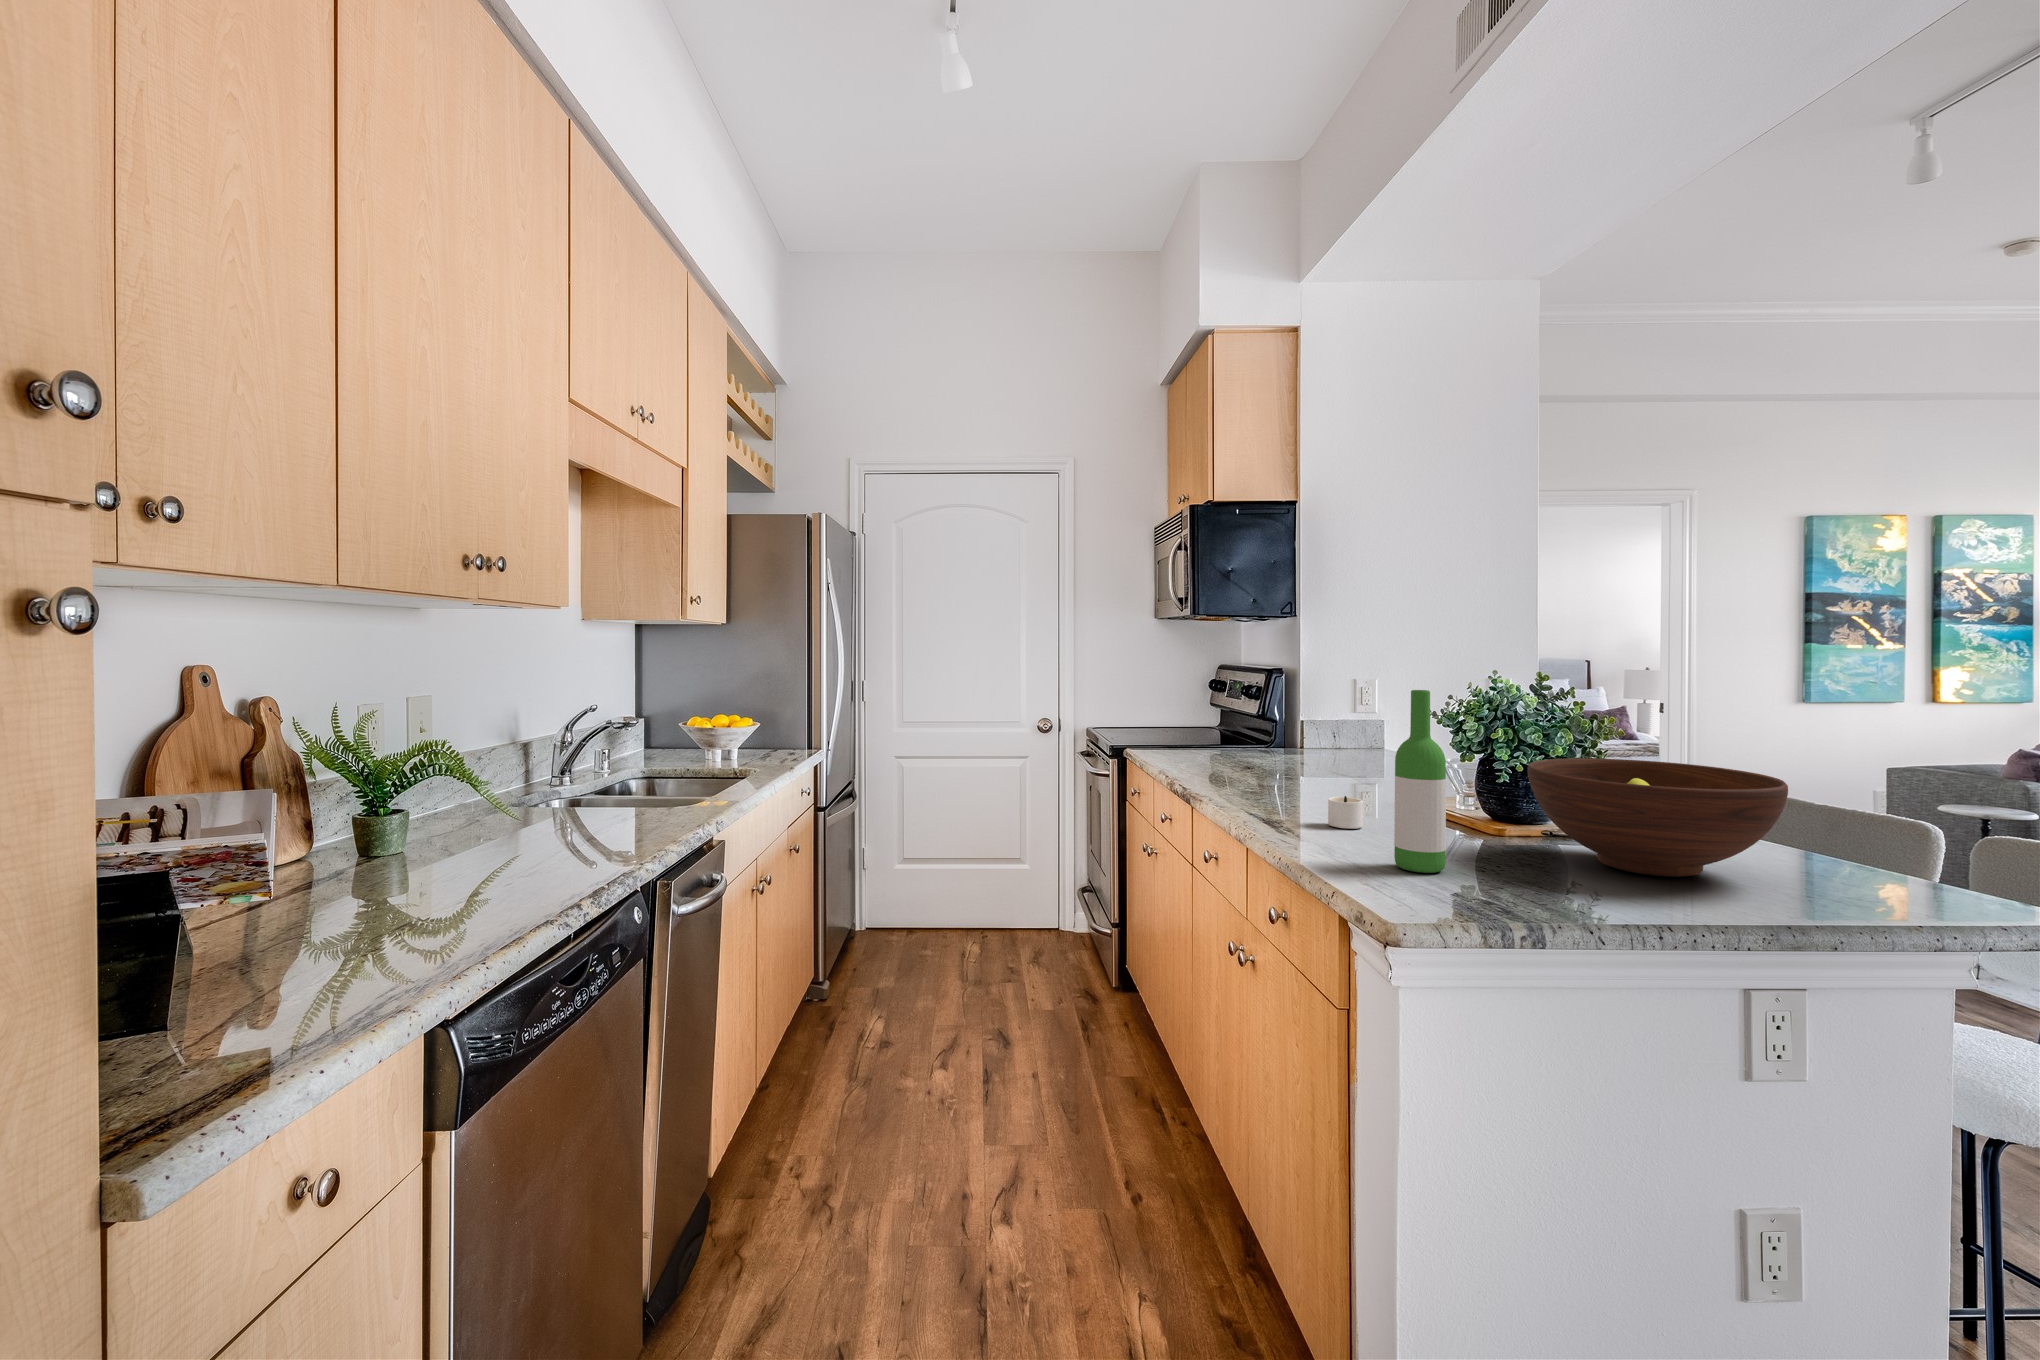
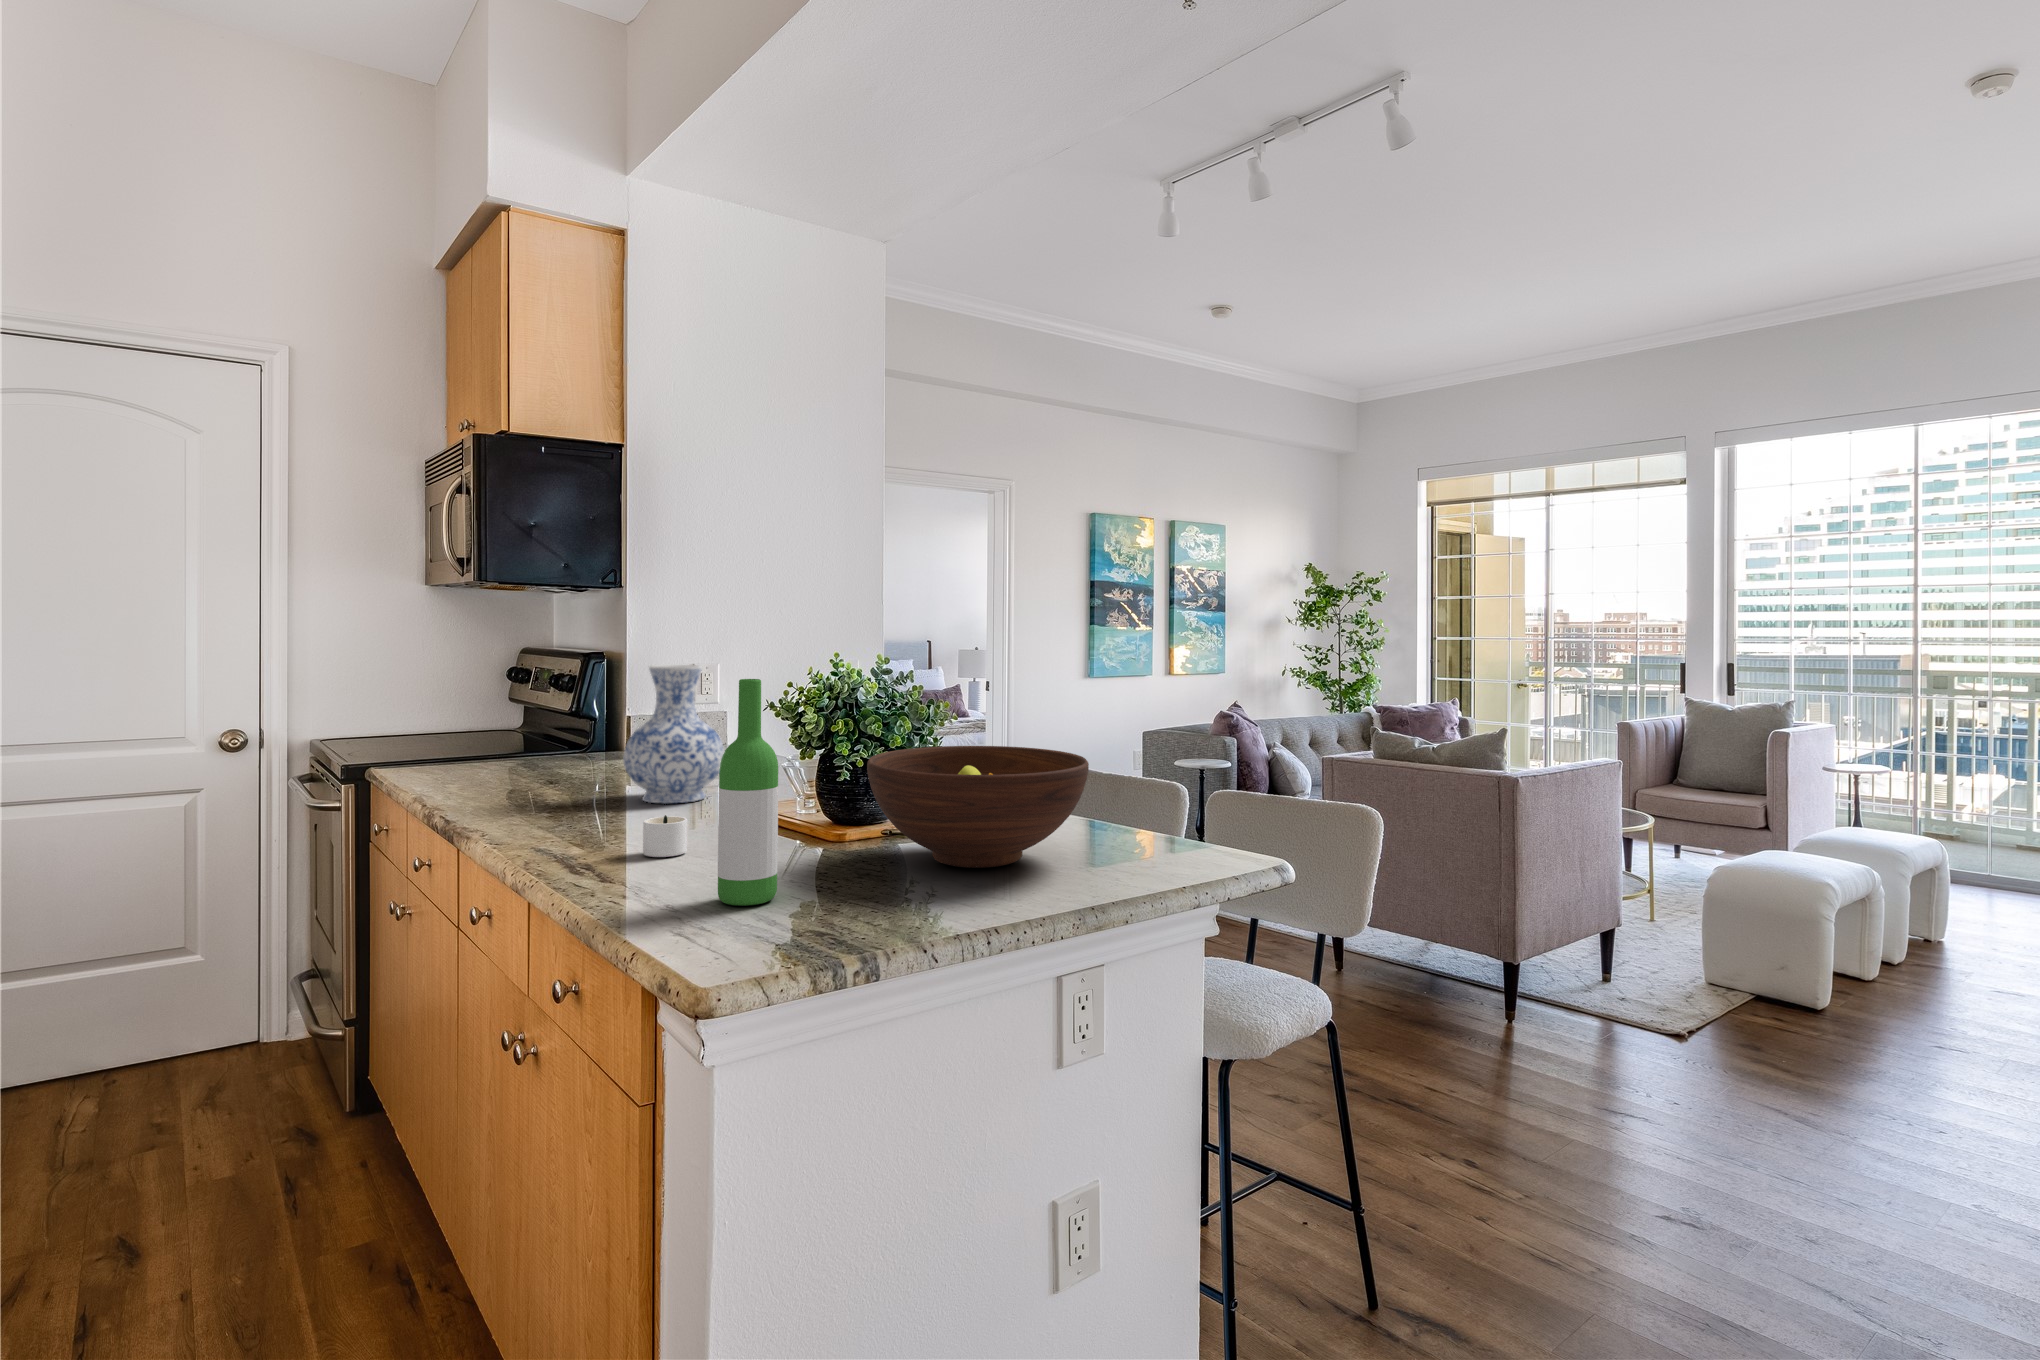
vase: none [1305,678,1387,791] -> present [623,665,724,804]

